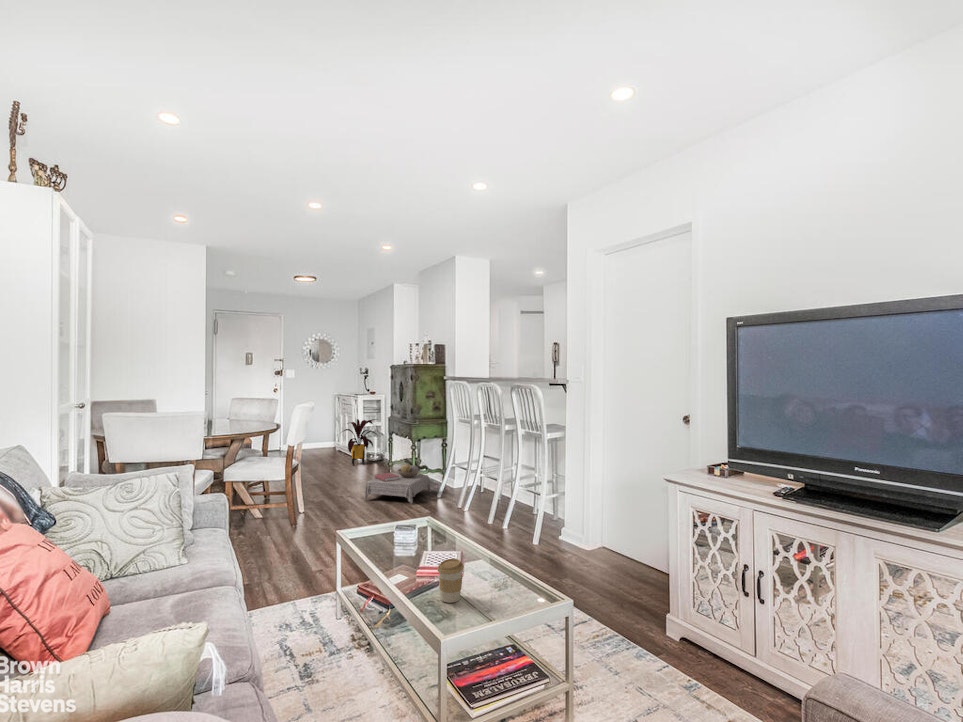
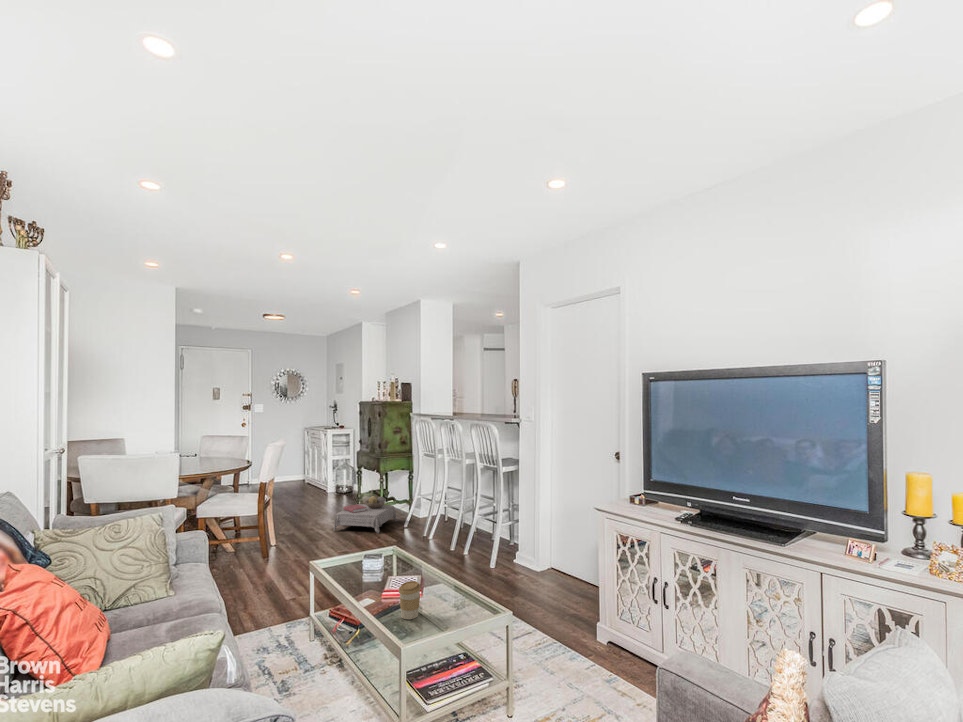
house plant: present [344,419,376,466] -> none [307,453,350,498]

